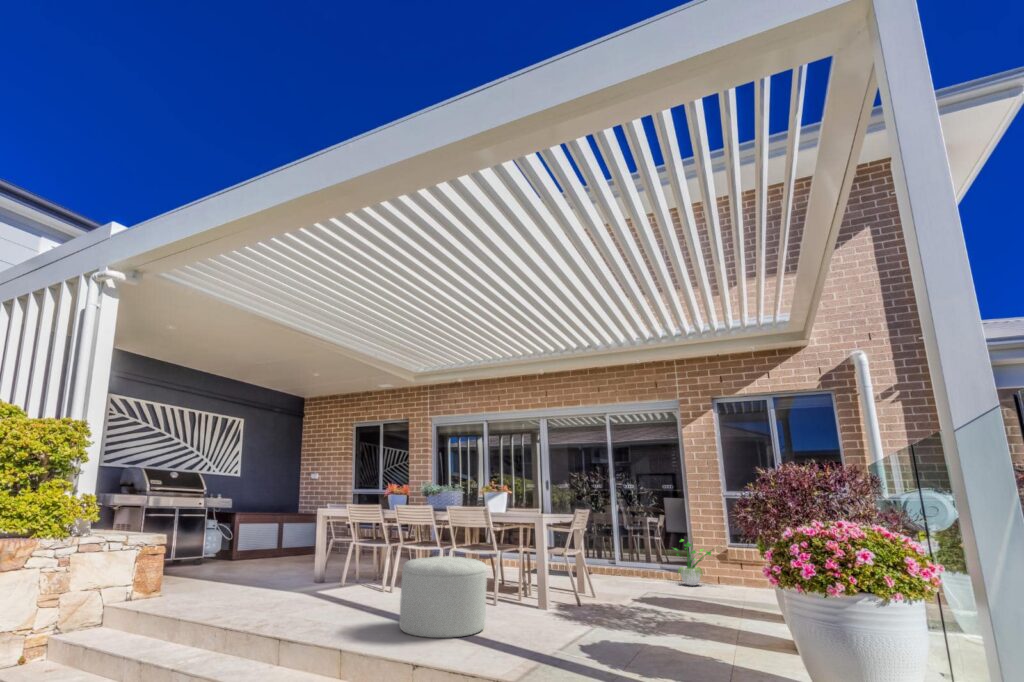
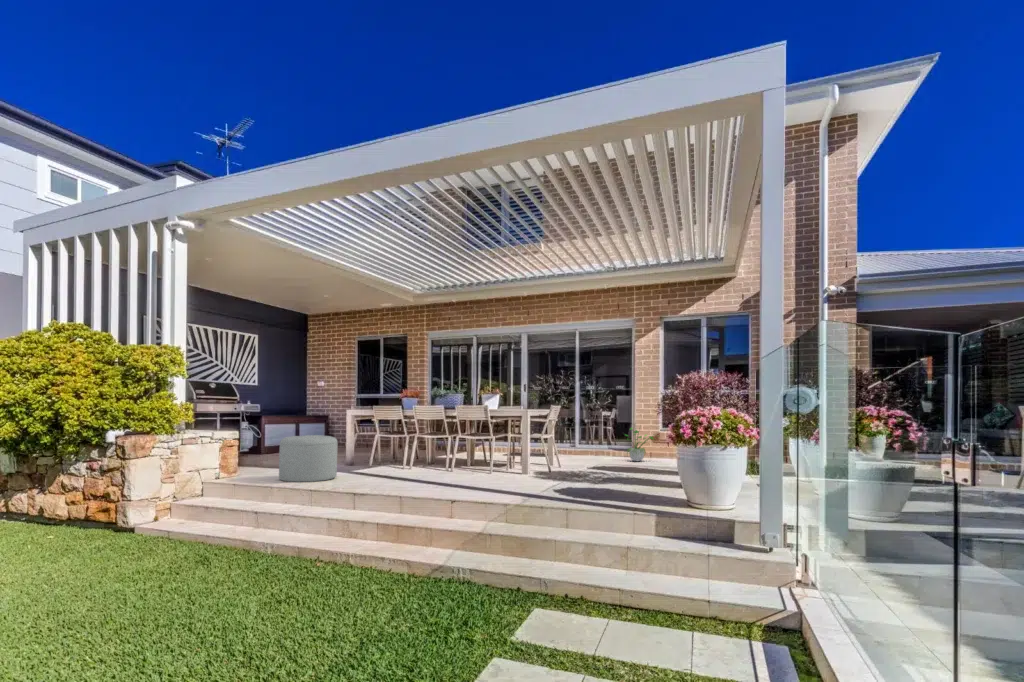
ottoman: present [399,556,487,638] -> present [279,435,338,482]

